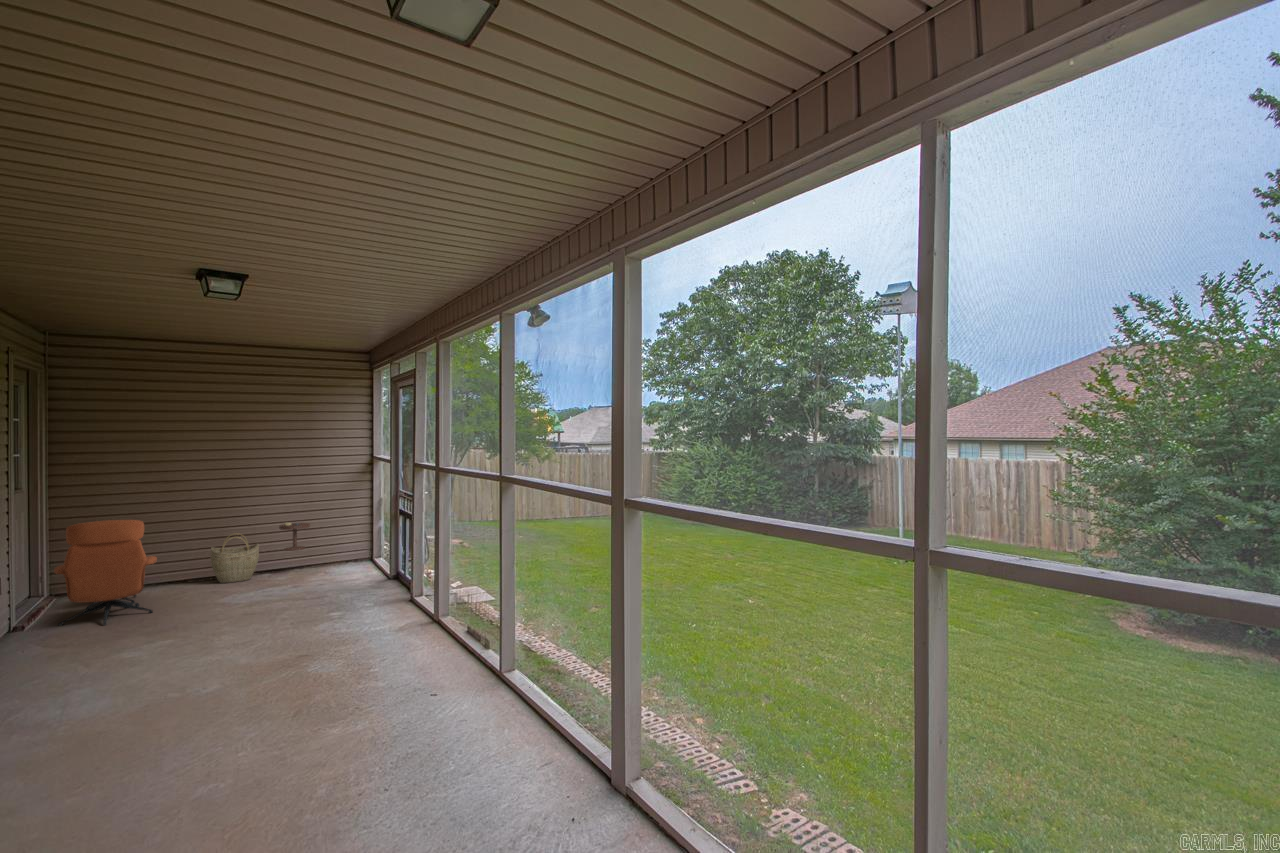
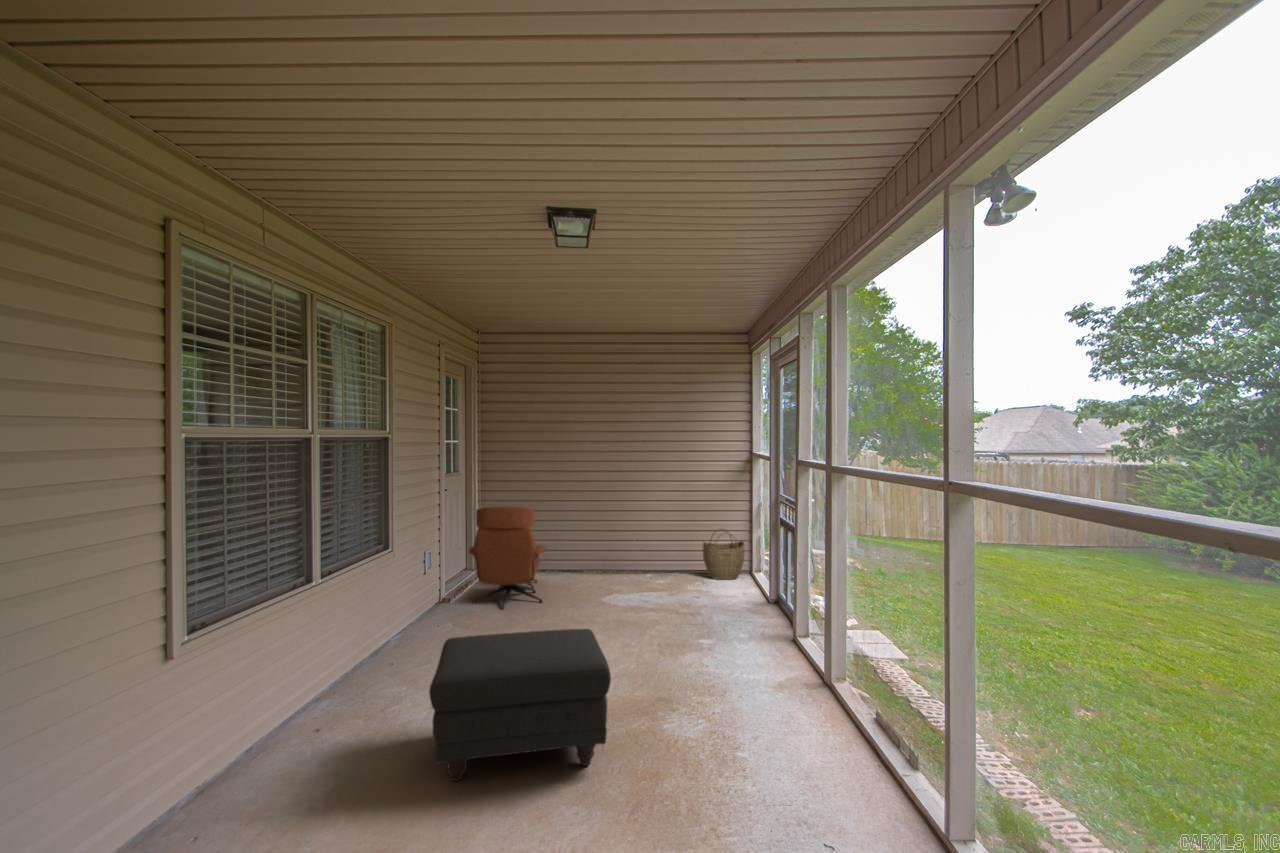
side table: present [279,523,310,551] -> none [658,522,688,577]
woven basket: present [210,533,259,583] -> present [703,529,745,580]
ottoman: none [95,607,274,737] -> present [429,629,611,781]

